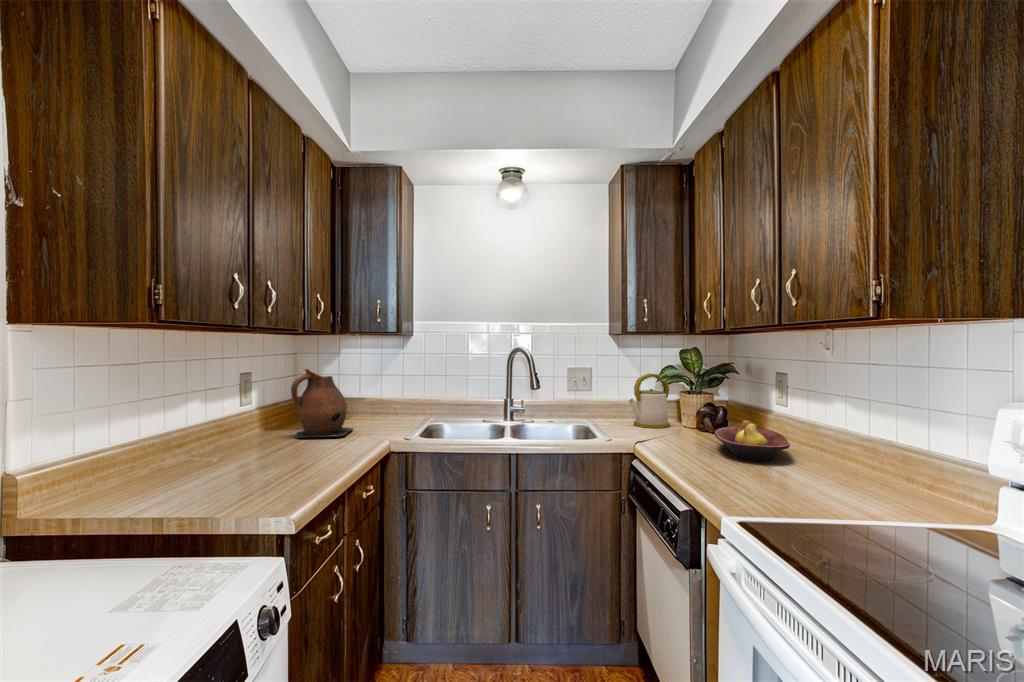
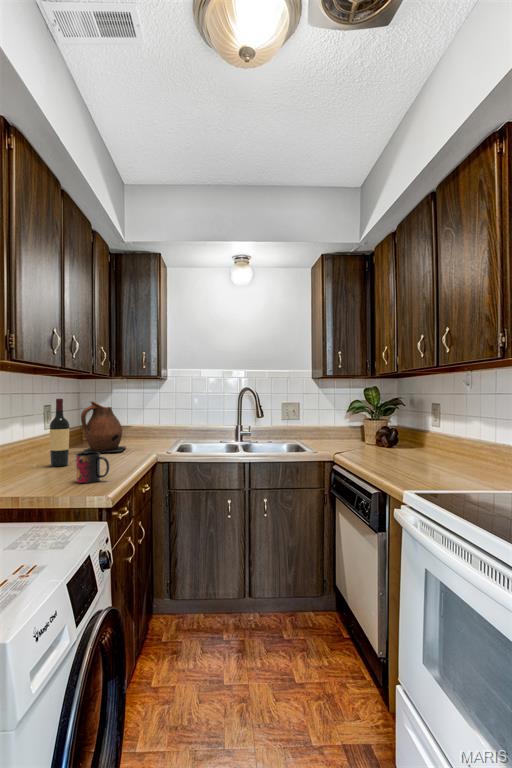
wine bottle: none [240,368,267,460] -> present [50,399,69,467]
kettle: present [628,373,670,428] -> none [328,405,357,444]
fruit bowl: present [715,420,790,461] -> none [390,435,441,462]
mug: none [261,445,307,490] -> present [76,452,109,483]

